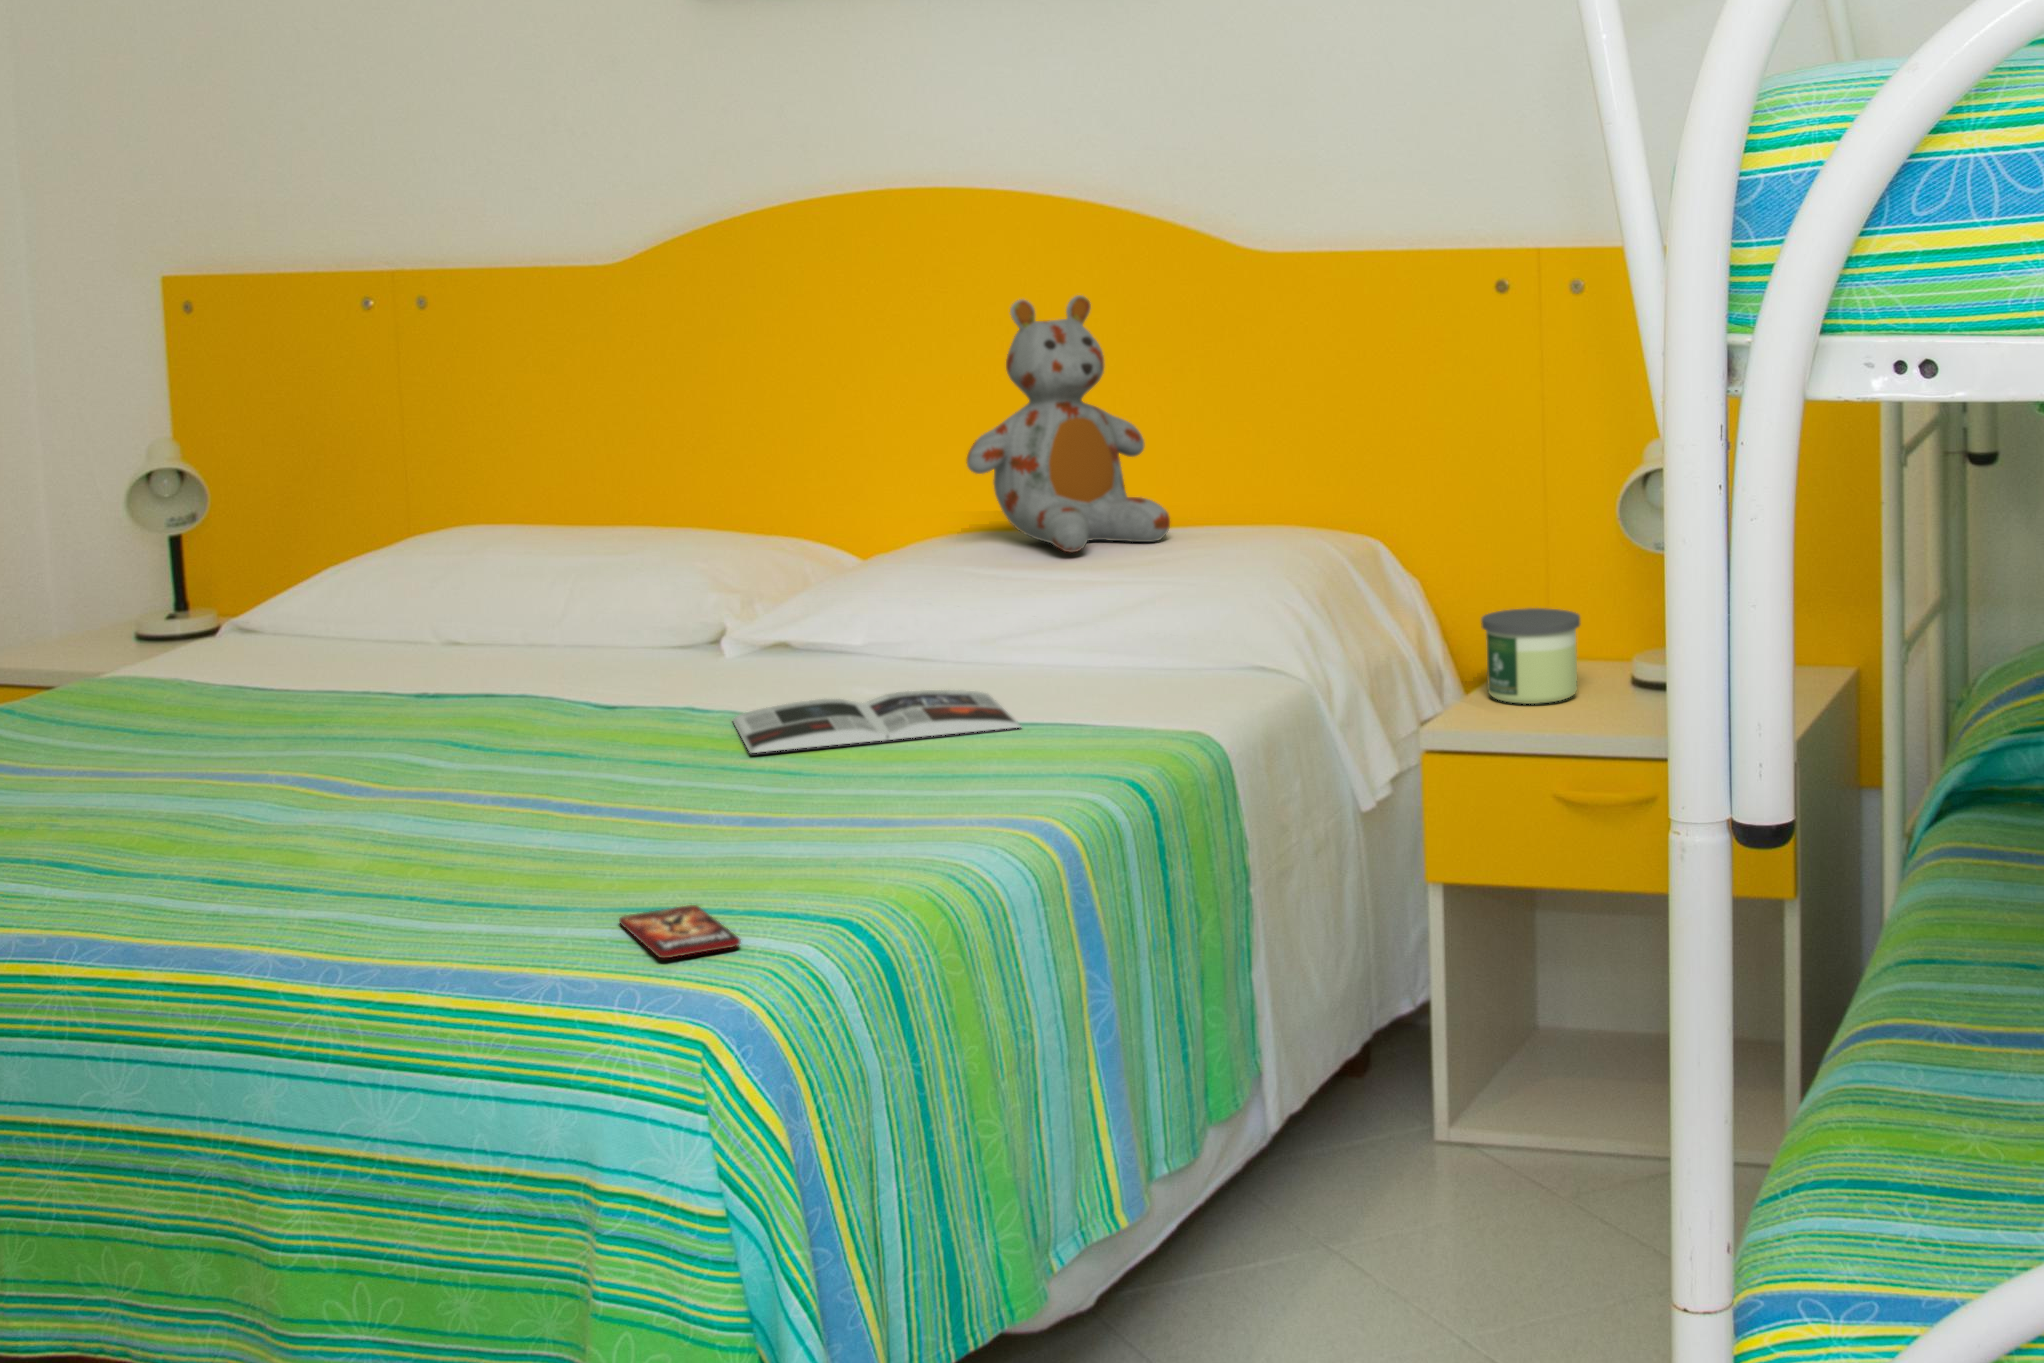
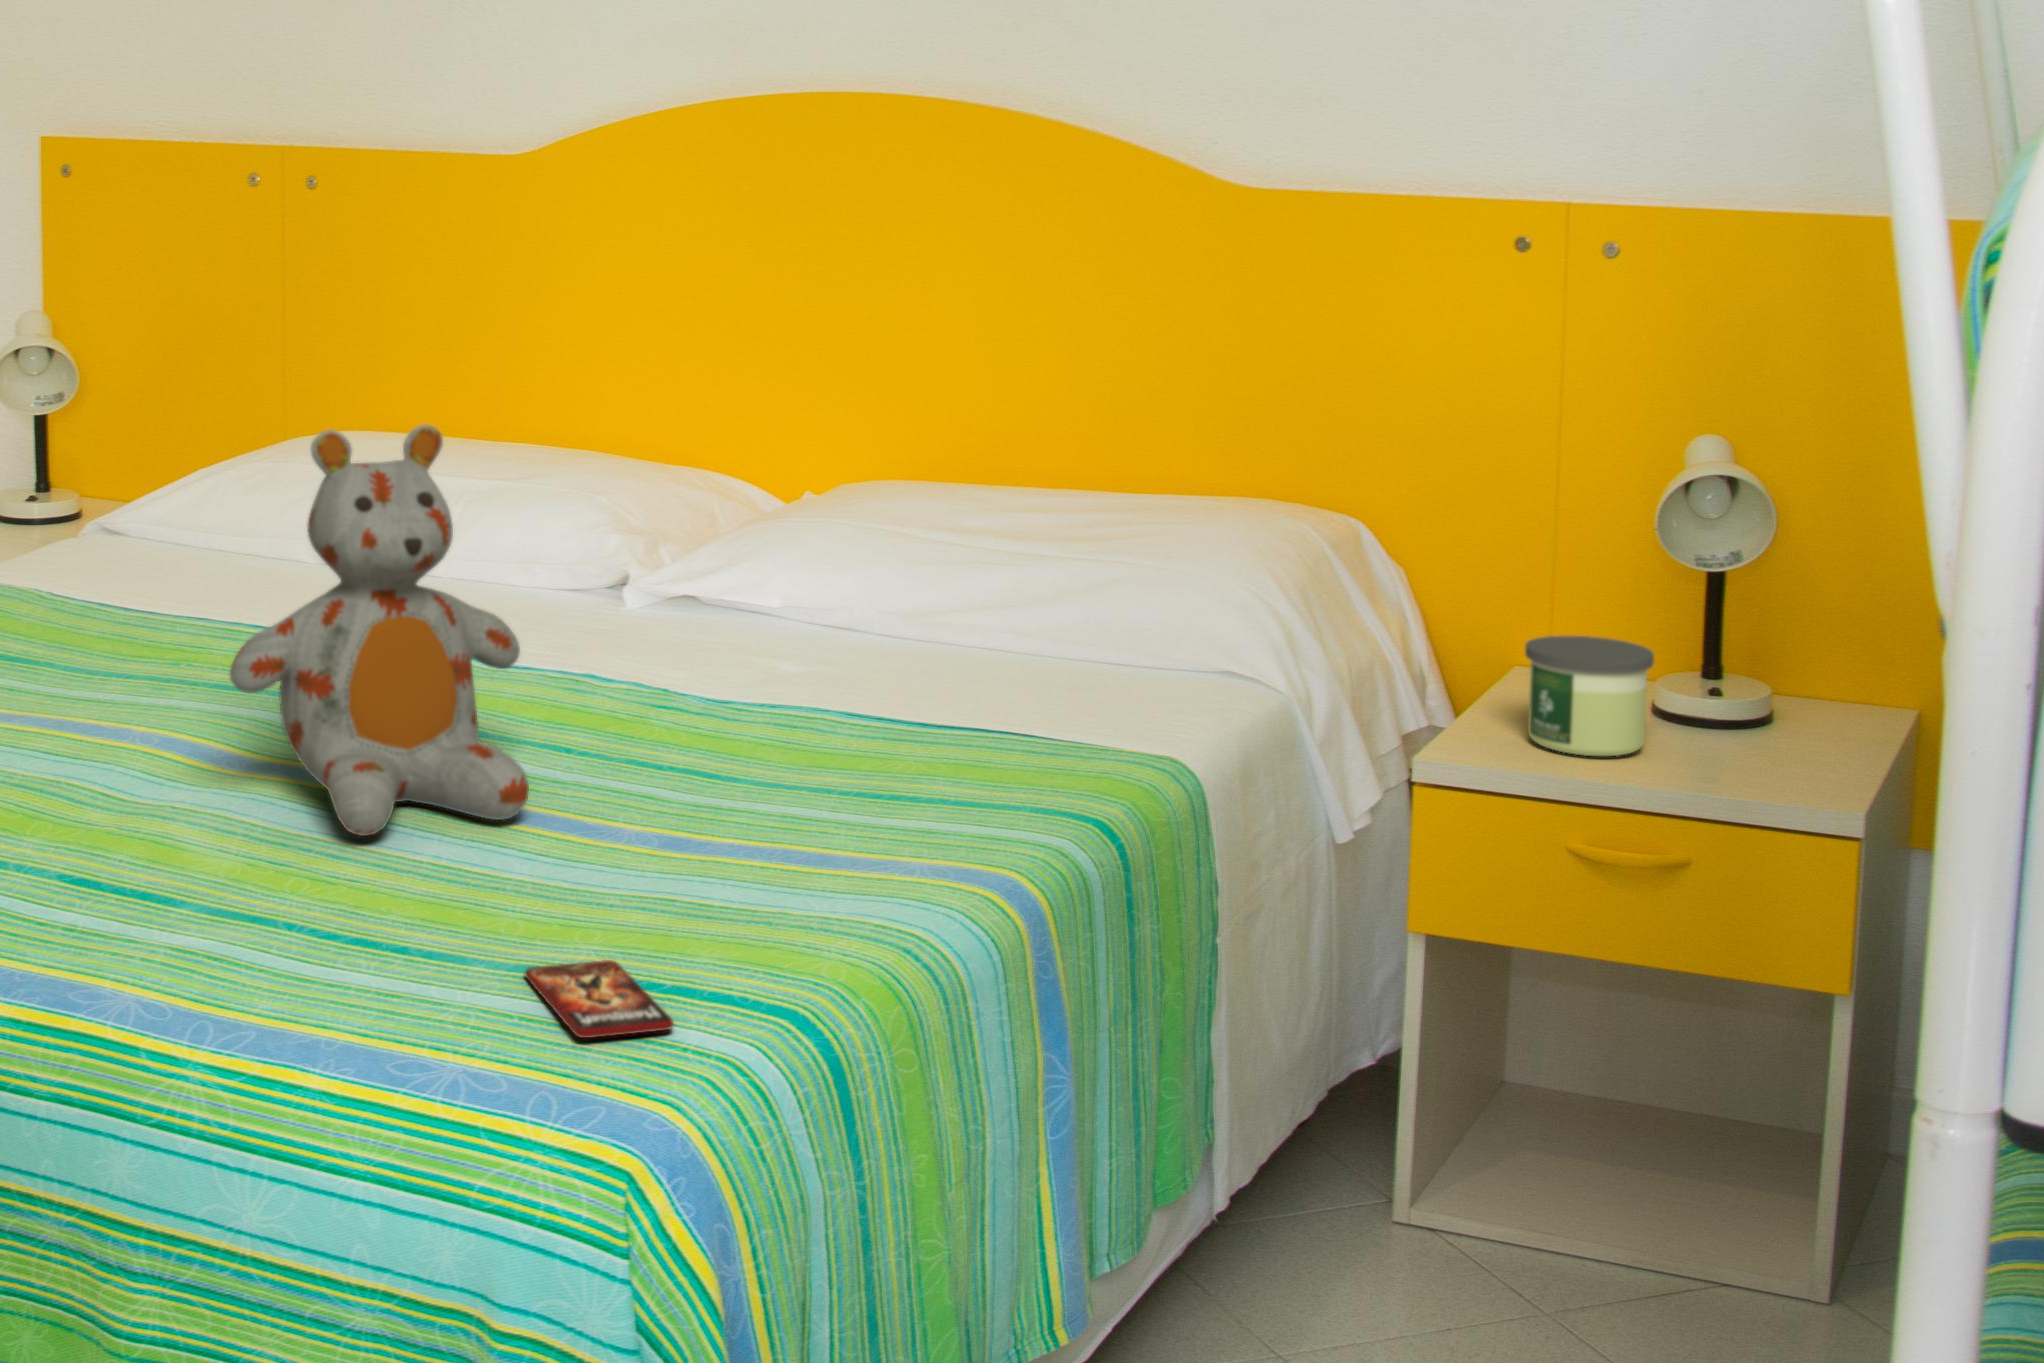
stuffed bear: present [967,295,1170,552] -> present [230,425,529,836]
magazine: present [733,690,1021,753] -> none [635,682,976,748]

